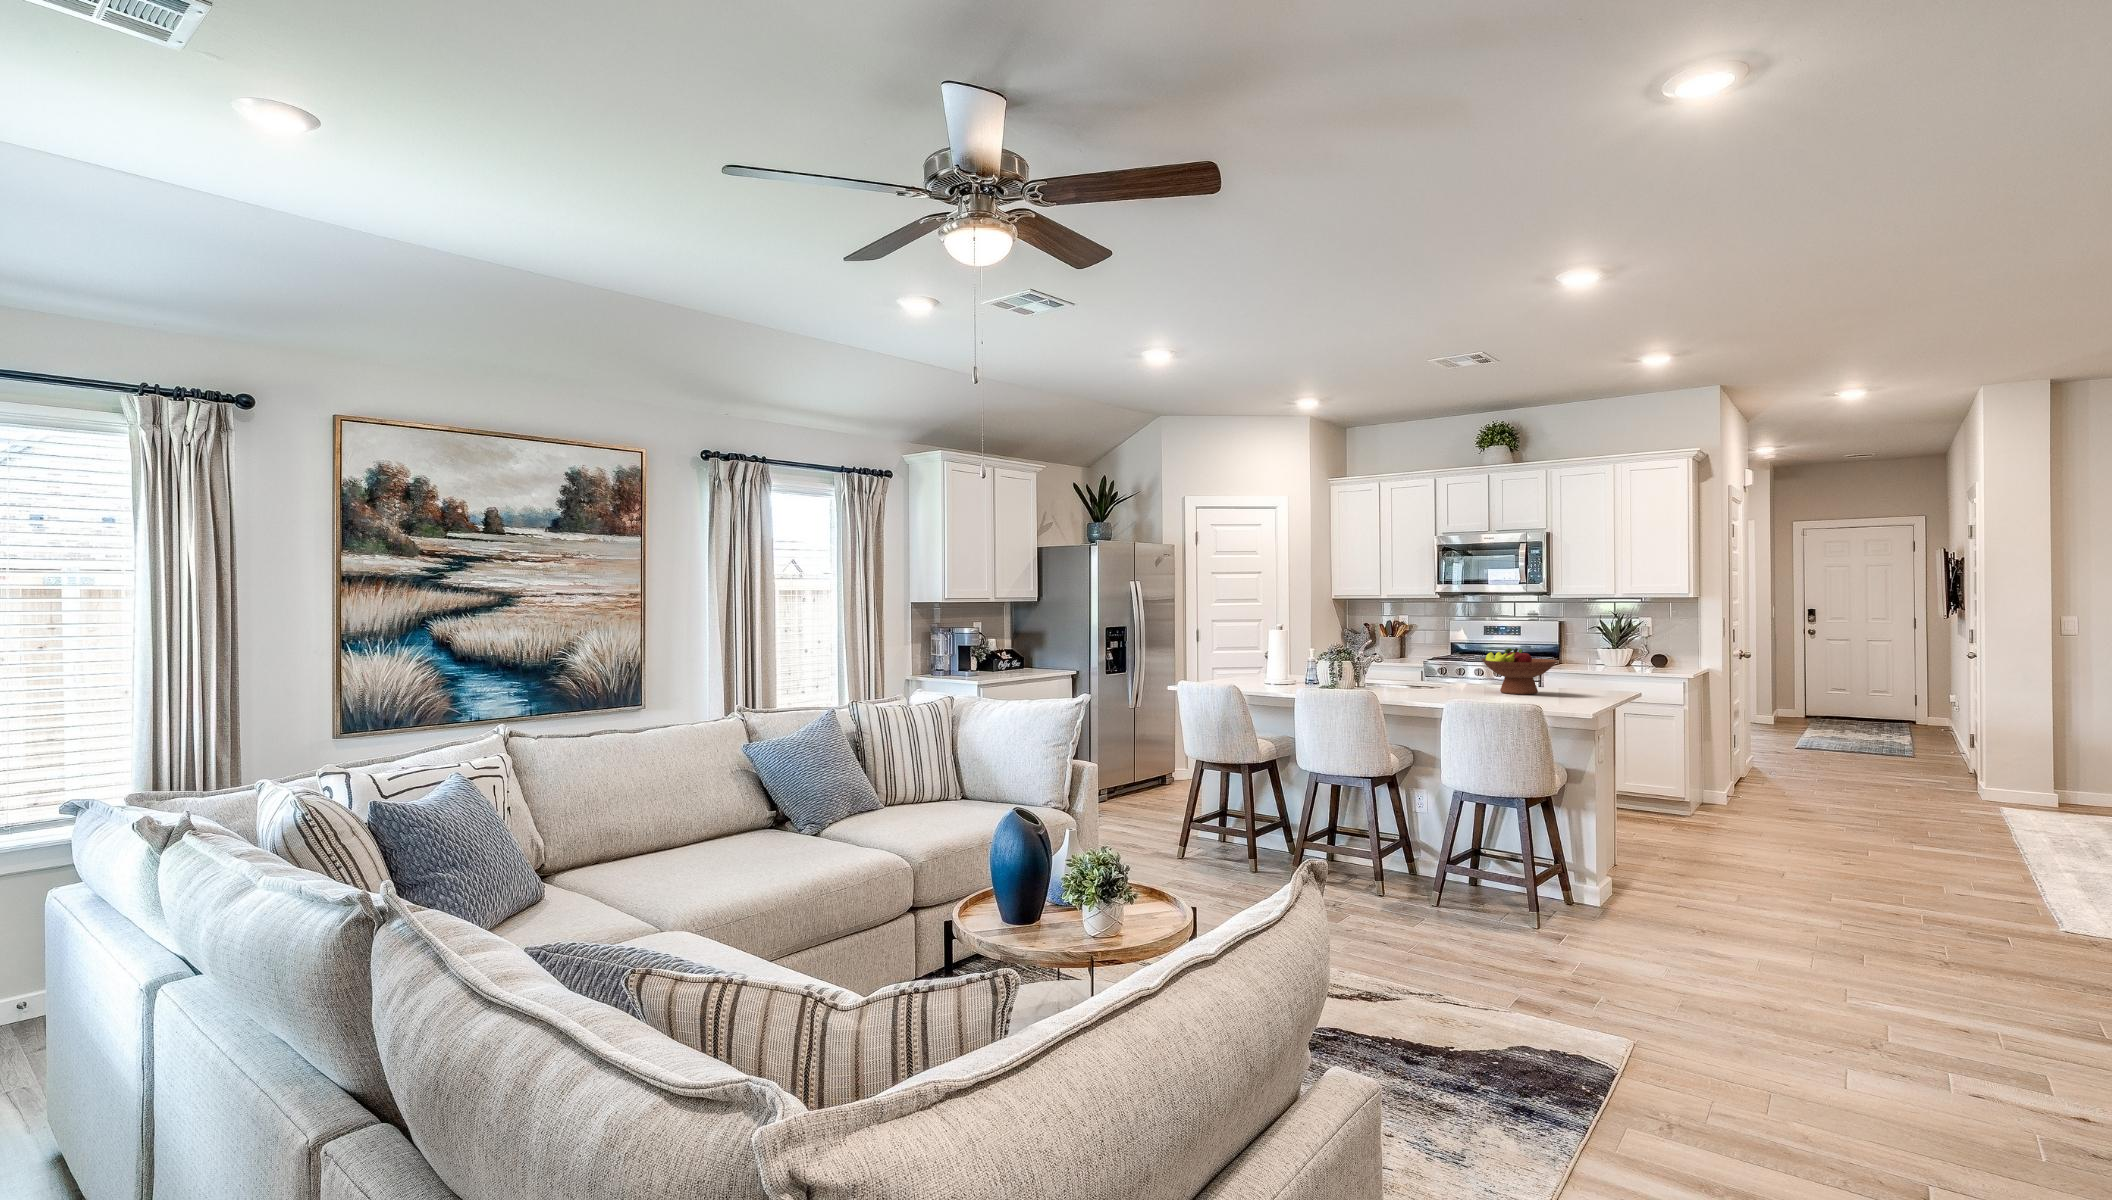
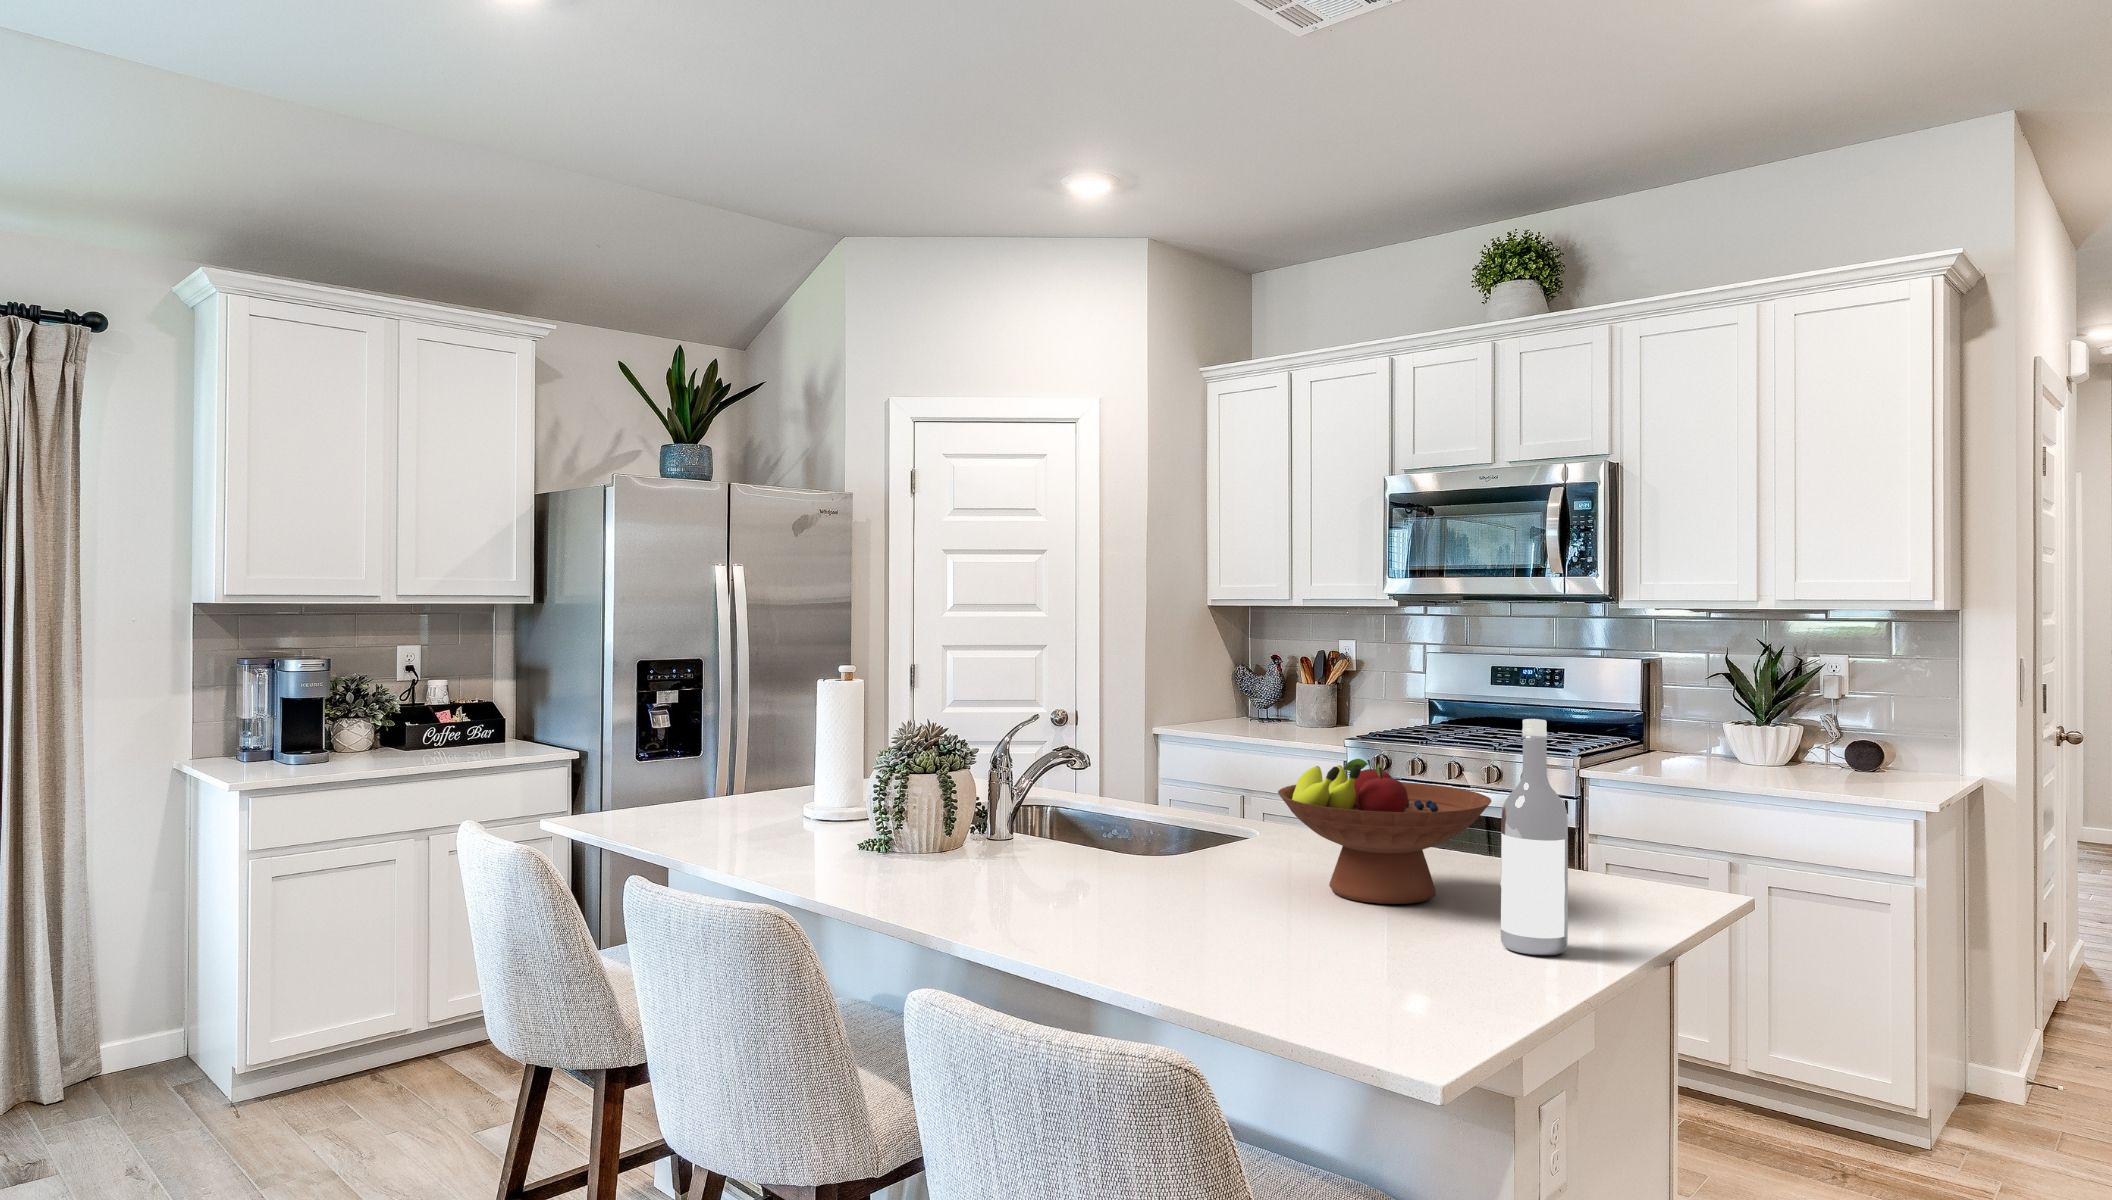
wine bottle: none [1572,630,1594,701] -> present [1501,719,1568,955]

